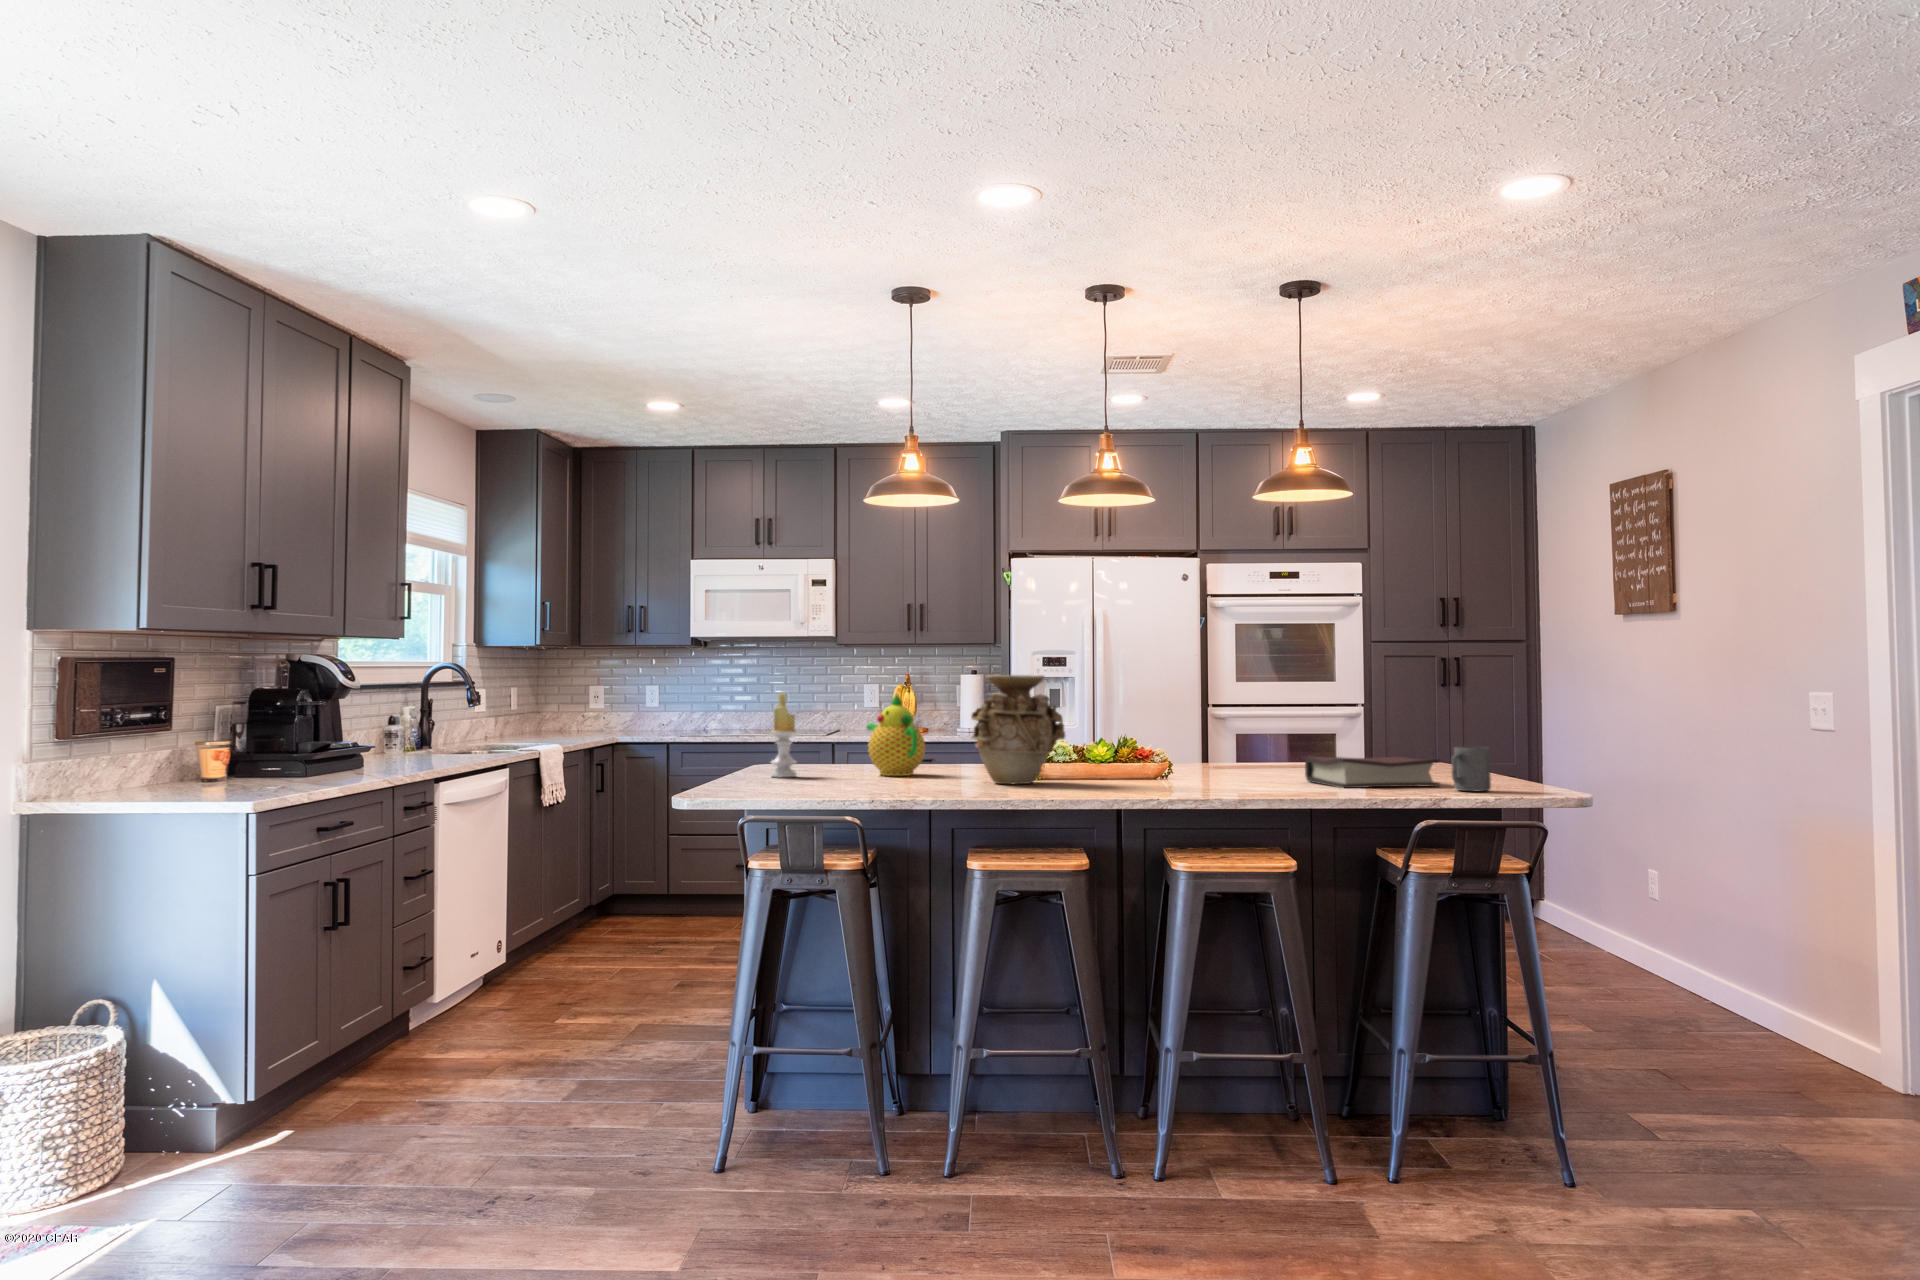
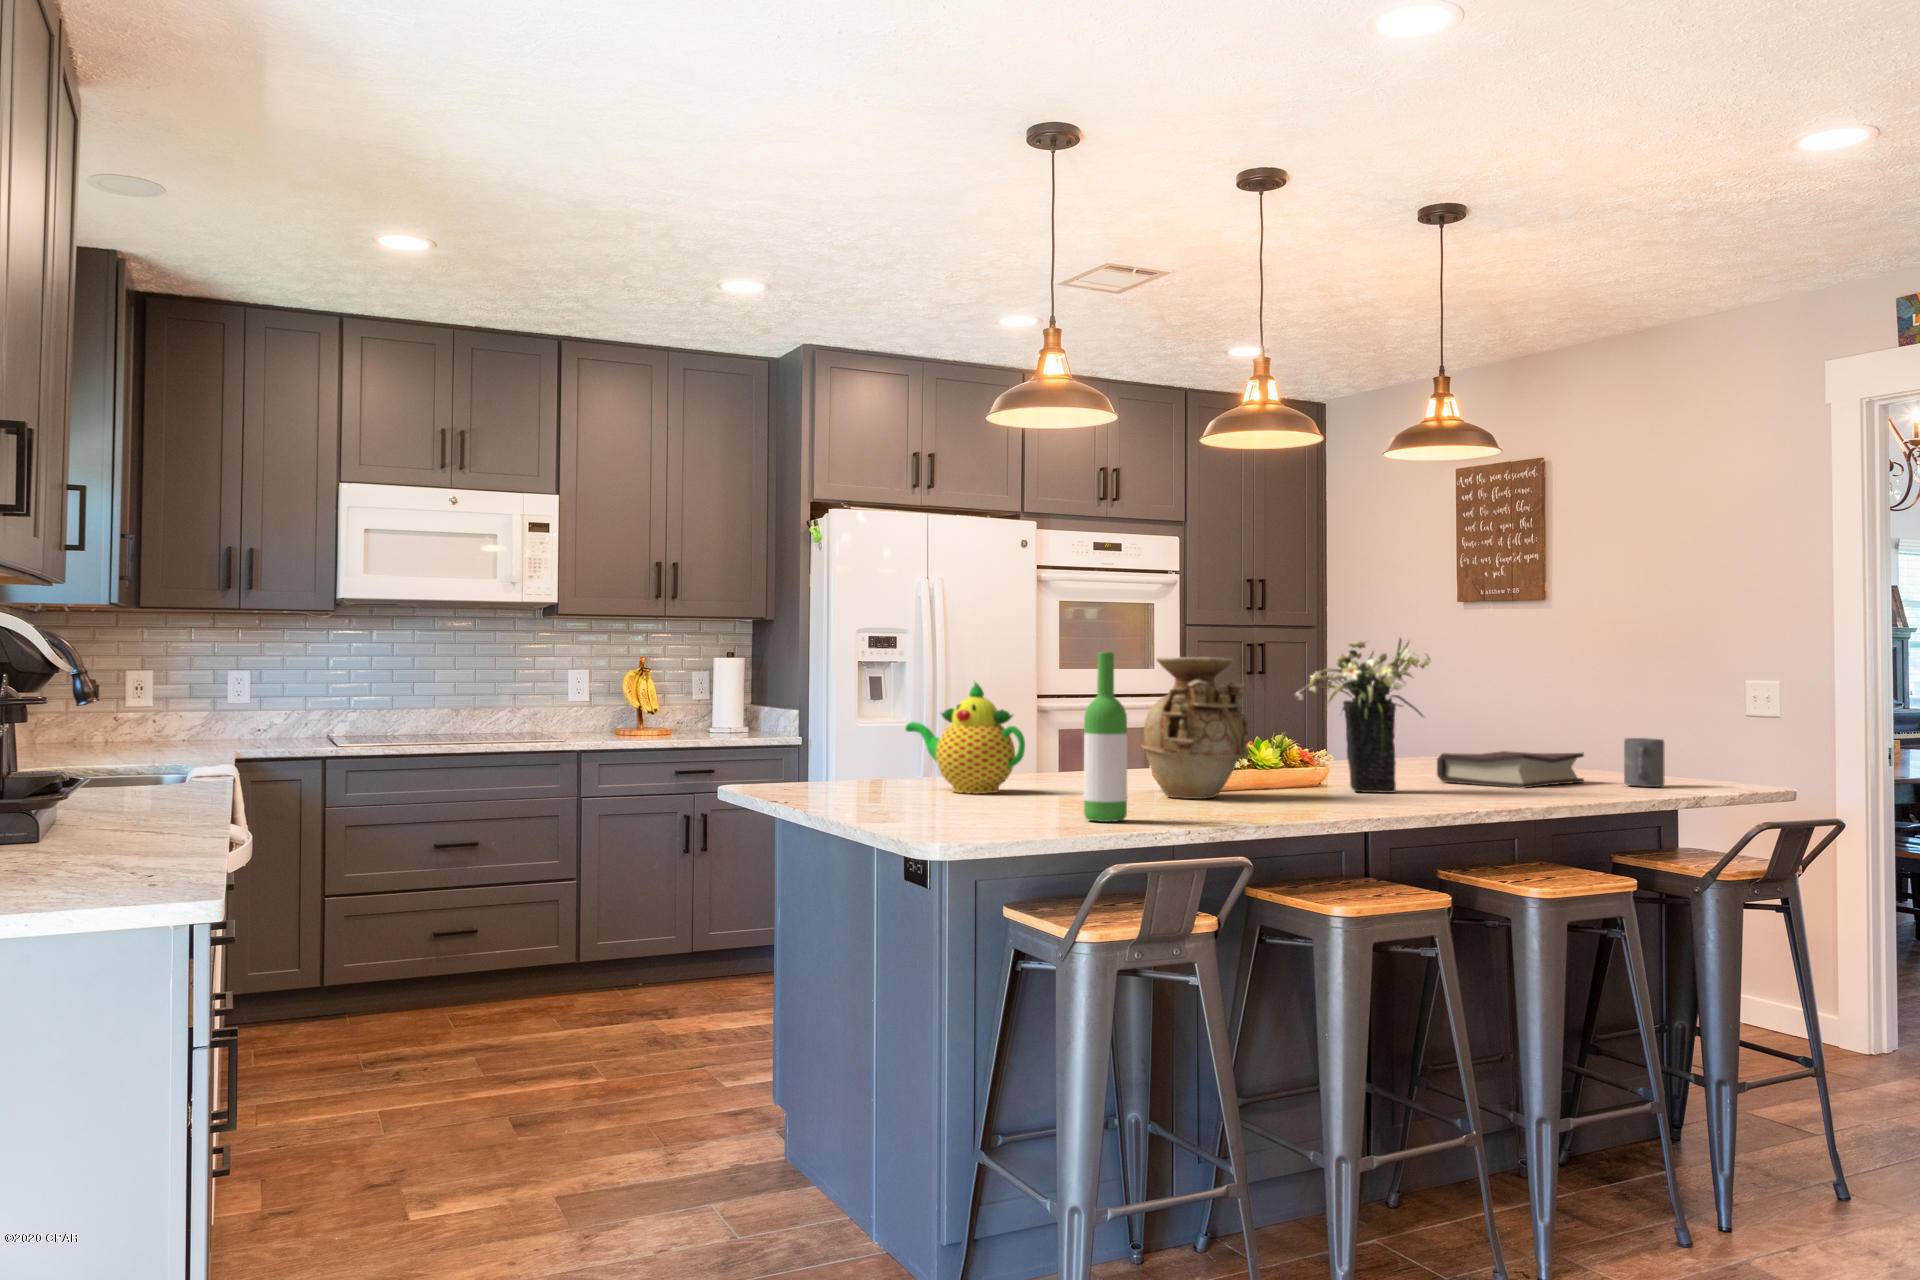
flower arrangement: none [1127,657,1235,786] -> present [1295,638,1430,793]
wine bottle: none [818,673,848,793] -> present [1084,652,1127,822]
candle: present [763,693,804,777] -> none [827,680,889,802]

